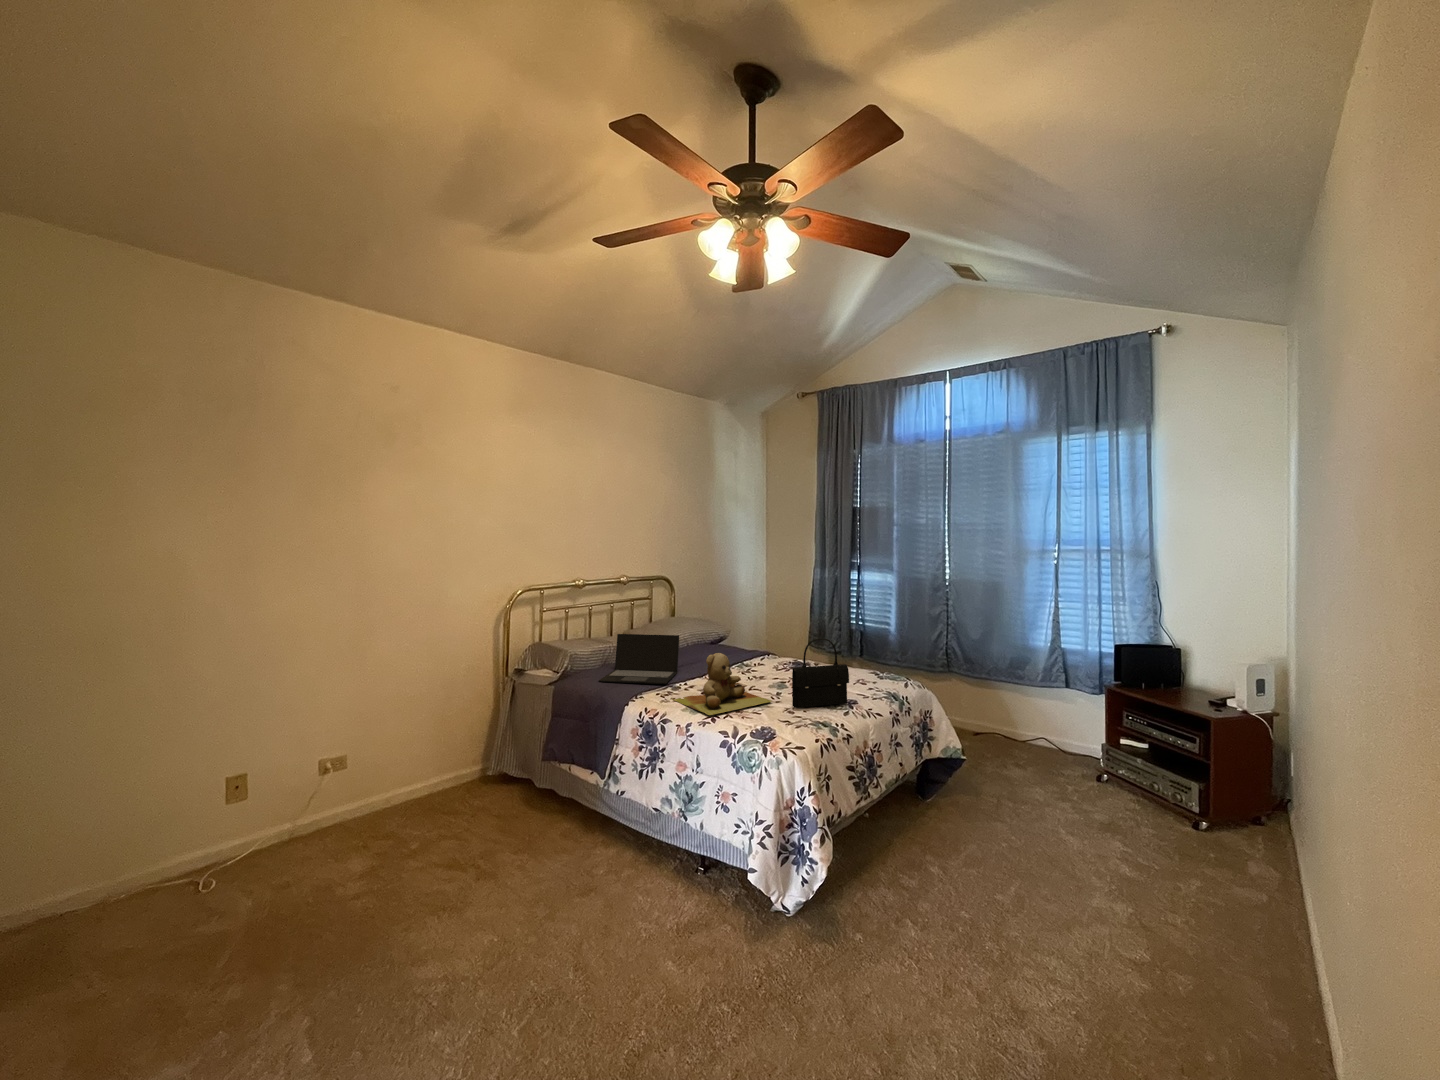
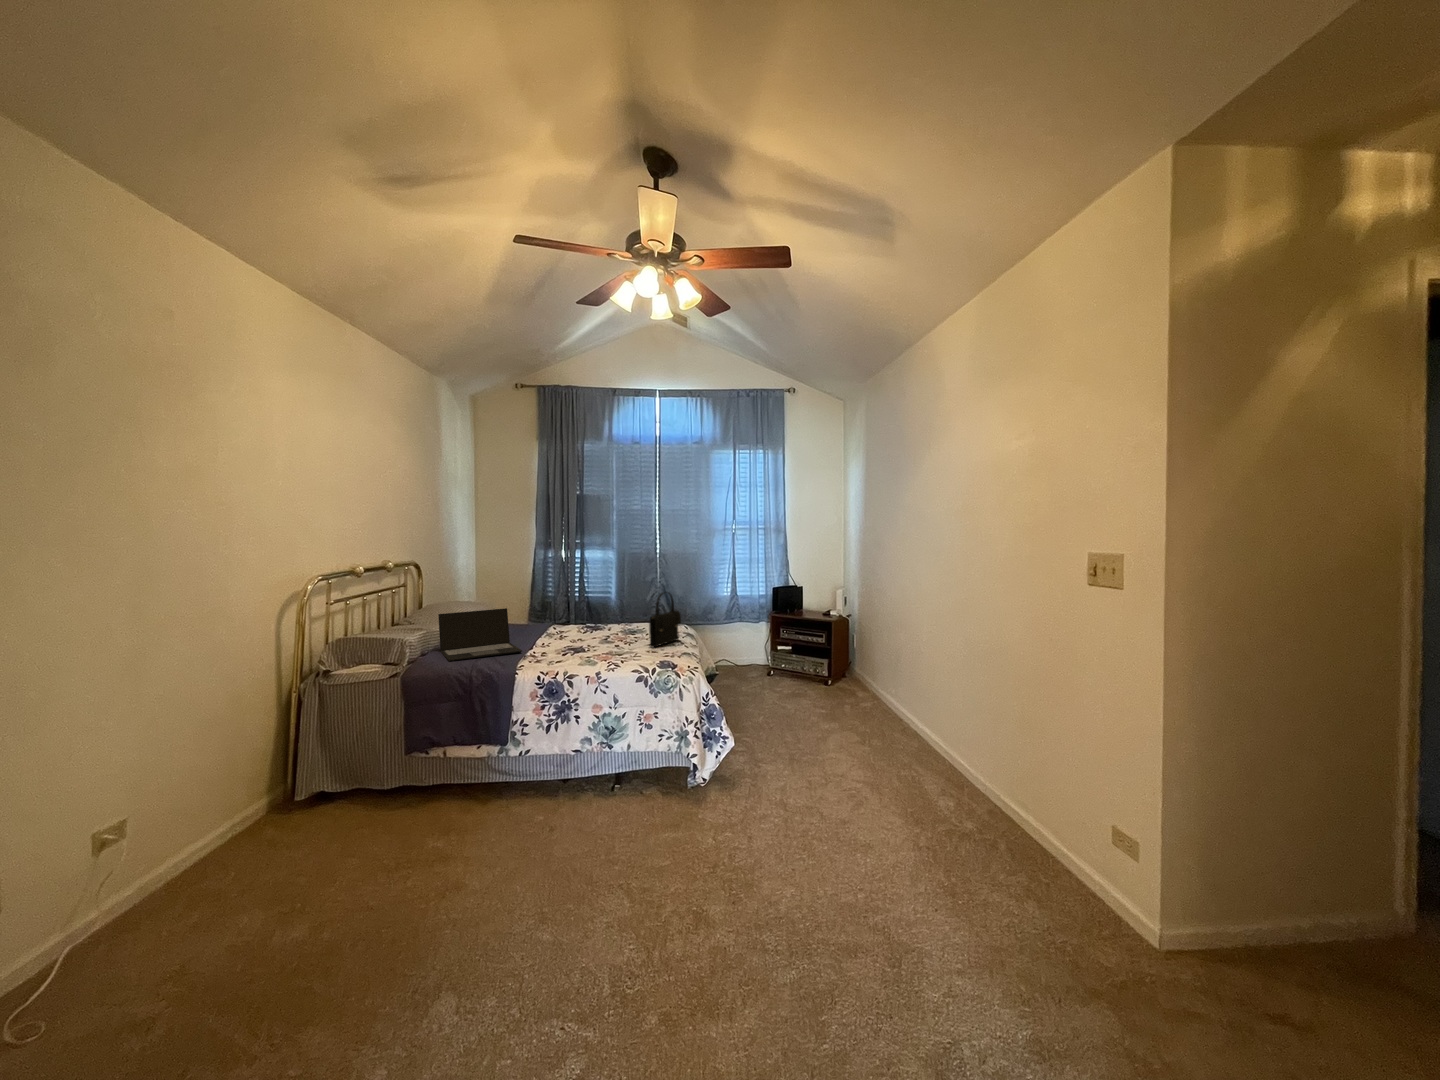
teddy bear: present [674,653,772,715] -> none [552,613,632,662]

